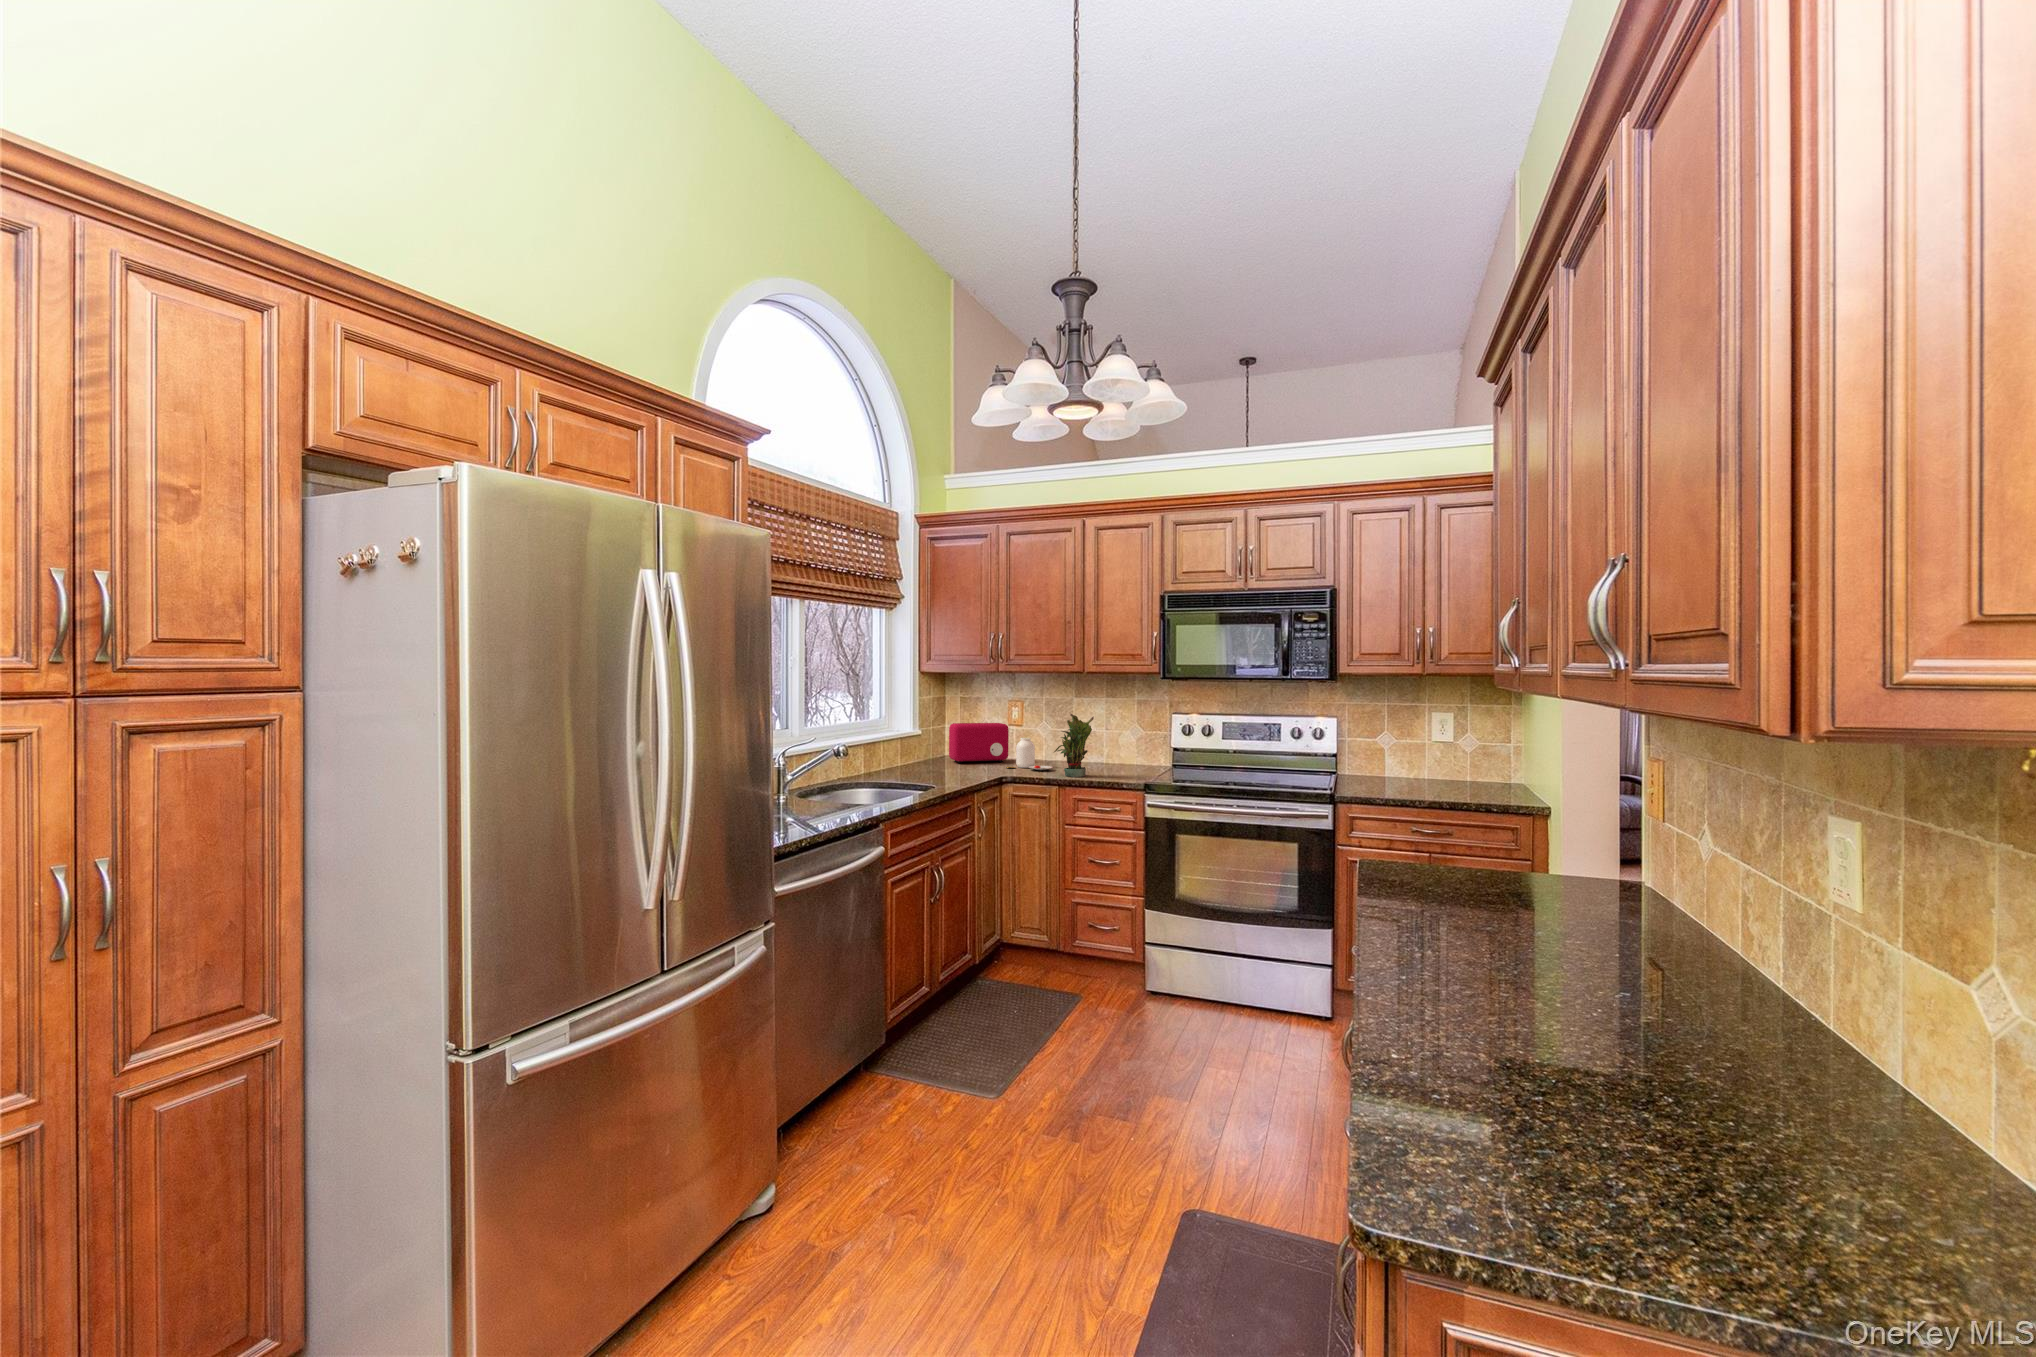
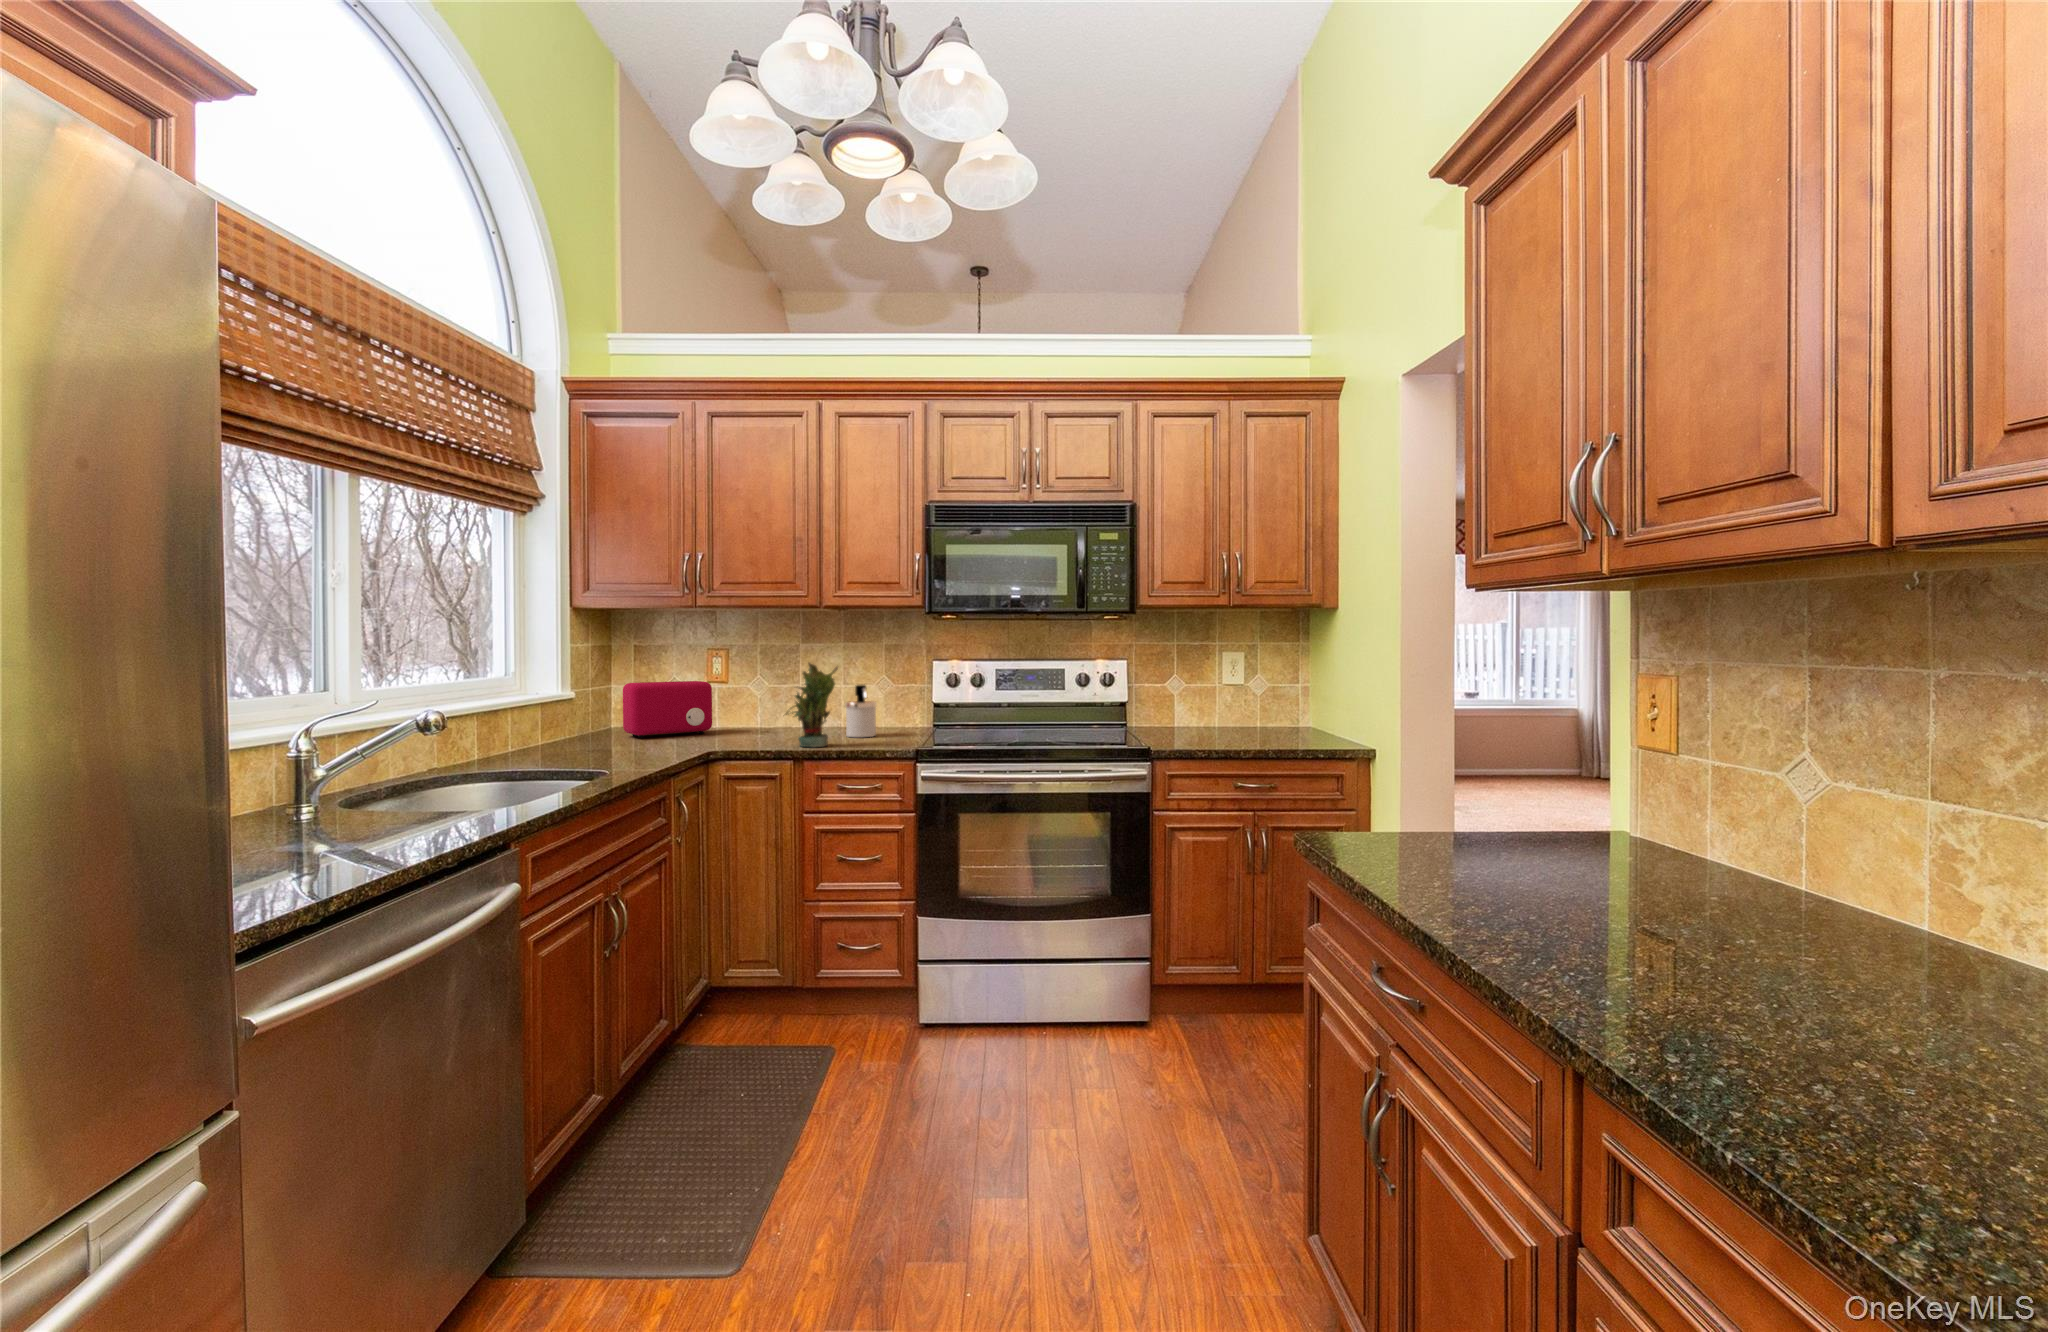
soap dispenser: none [1102,730,1127,771] -> present [845,685,877,737]
jar: present [1008,737,1053,770] -> none [711,699,779,741]

